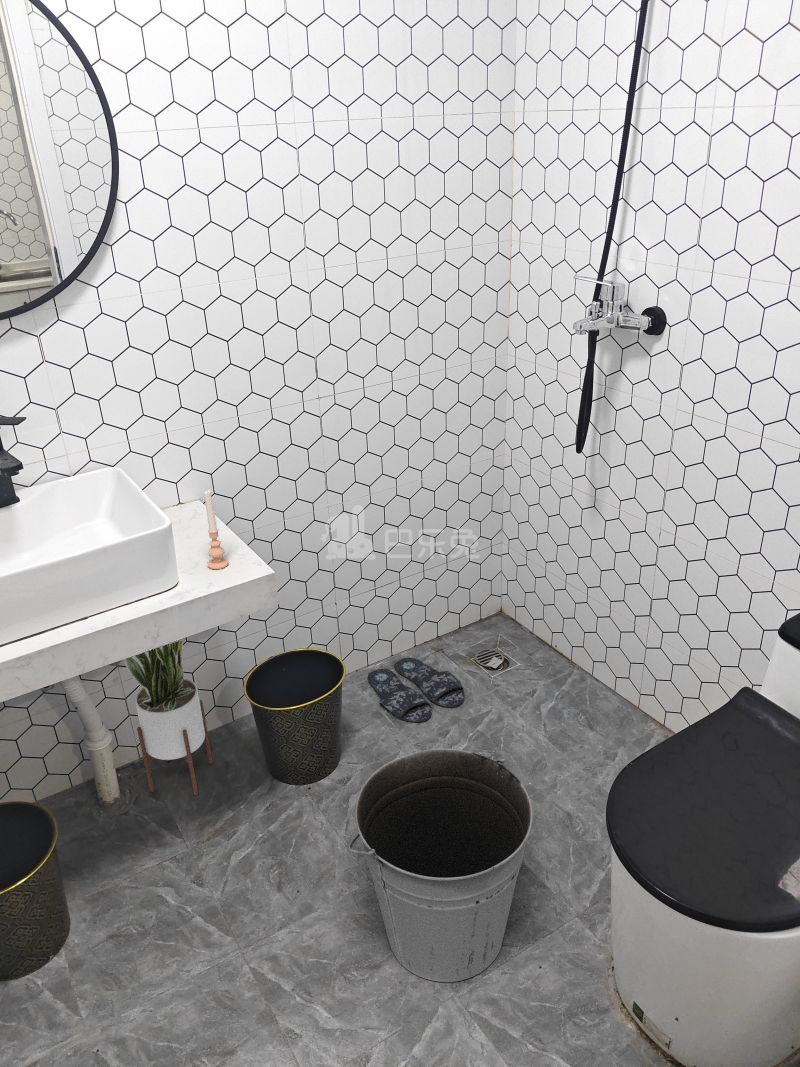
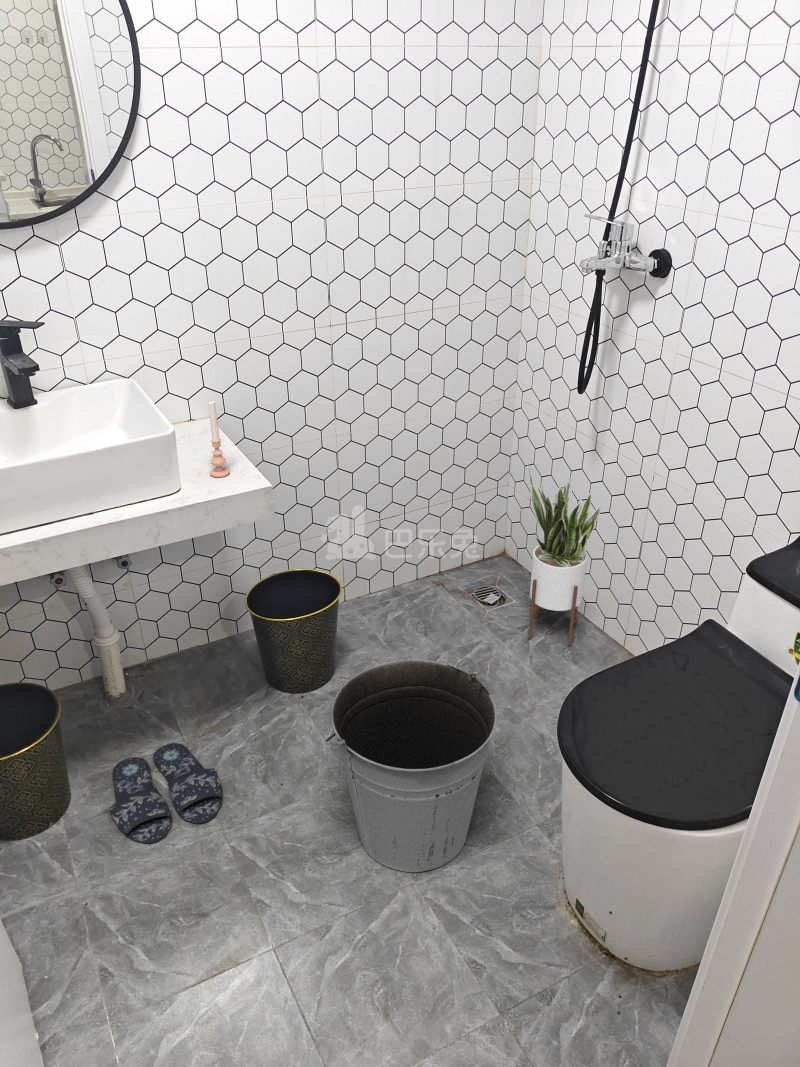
potted plant: present [124,640,213,795] -> present [527,466,600,646]
slippers: present [367,658,464,723] -> present [110,743,223,844]

